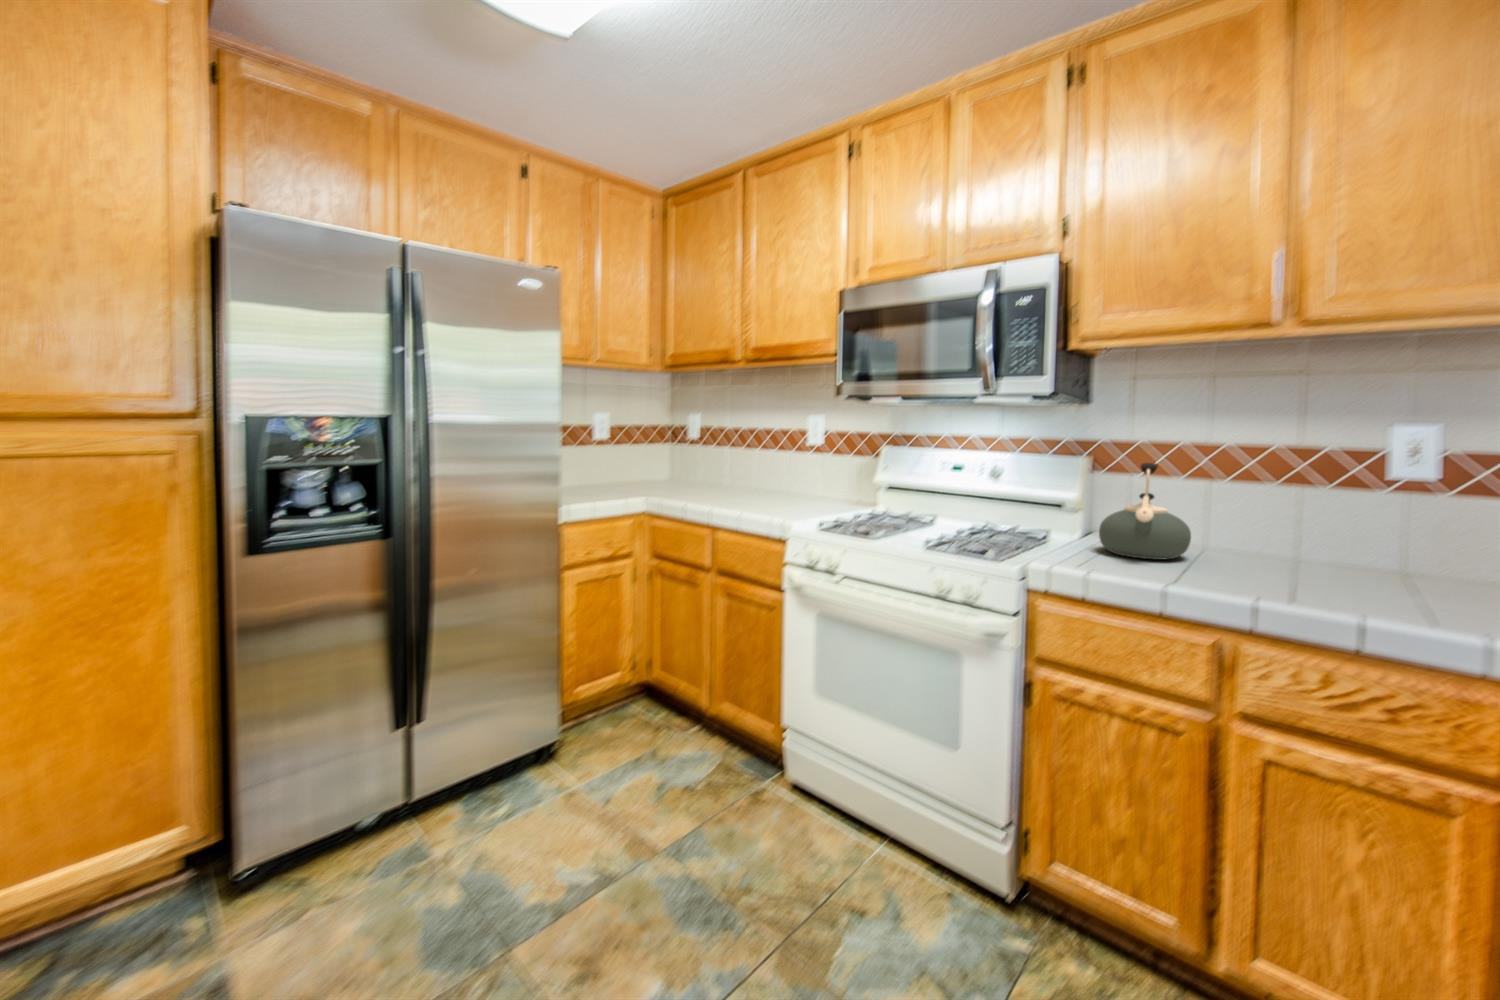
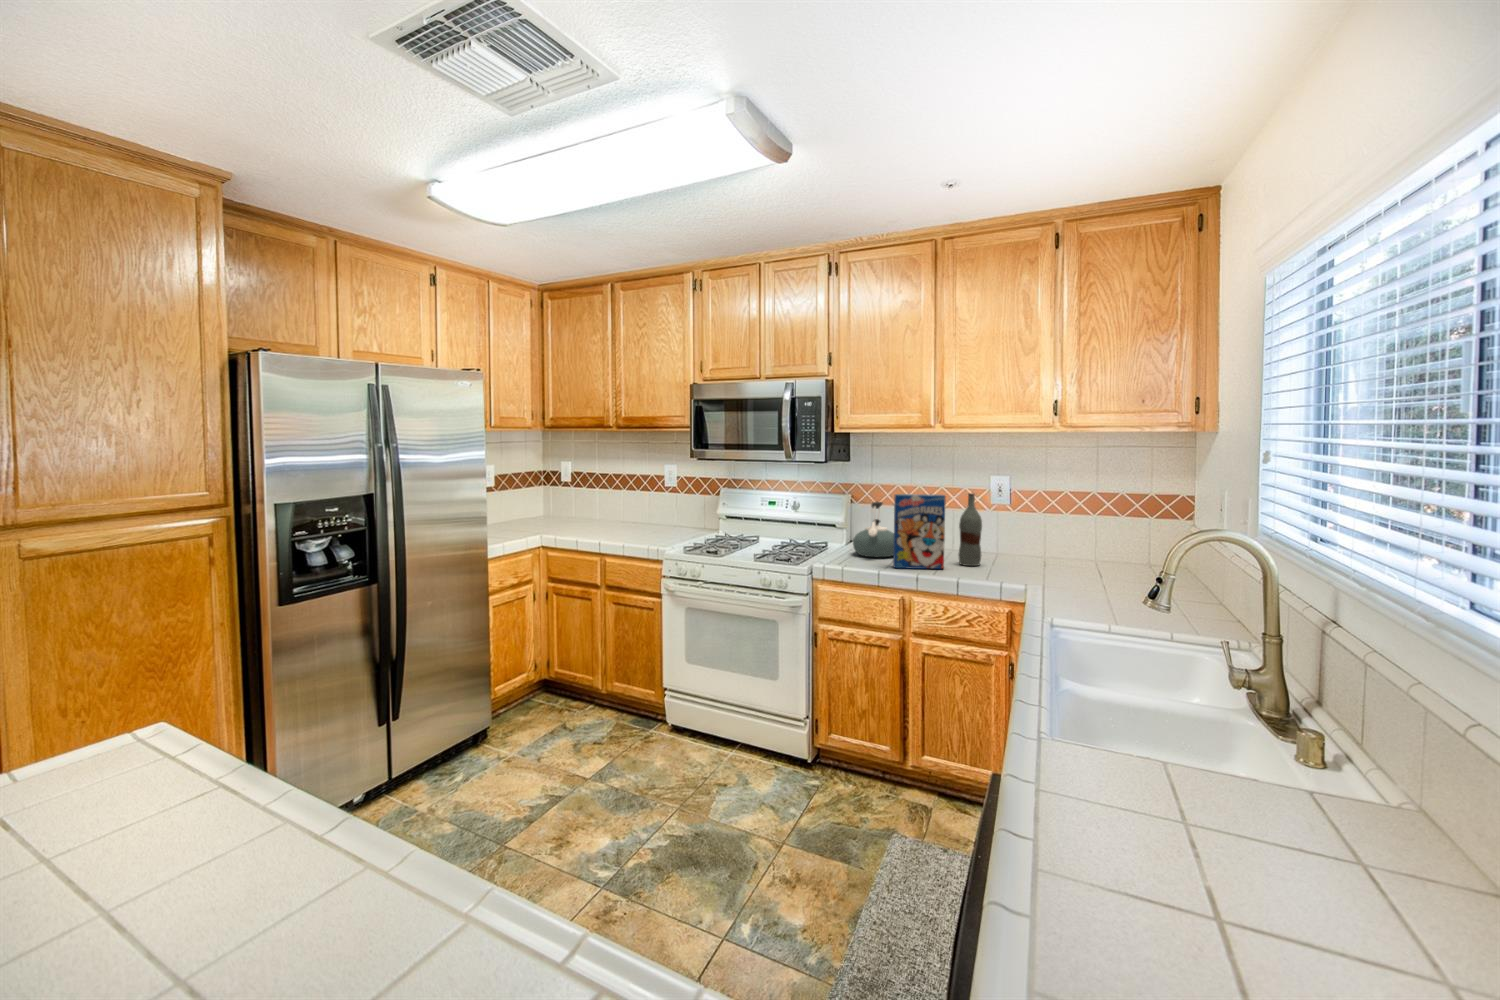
cereal box: none [1190,444,1326,593] -> present [893,494,946,569]
bottle: none [1331,447,1396,590] -> present [959,493,982,566]

